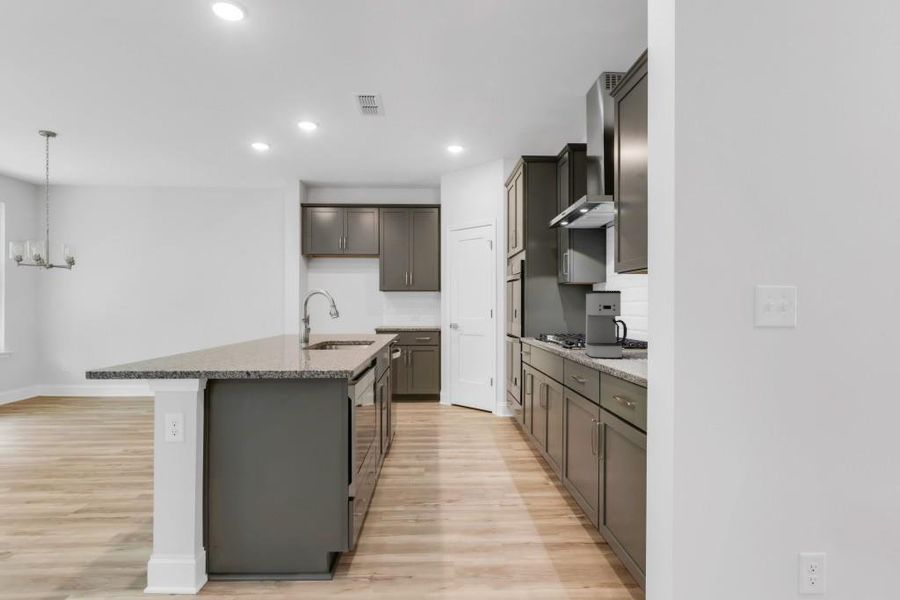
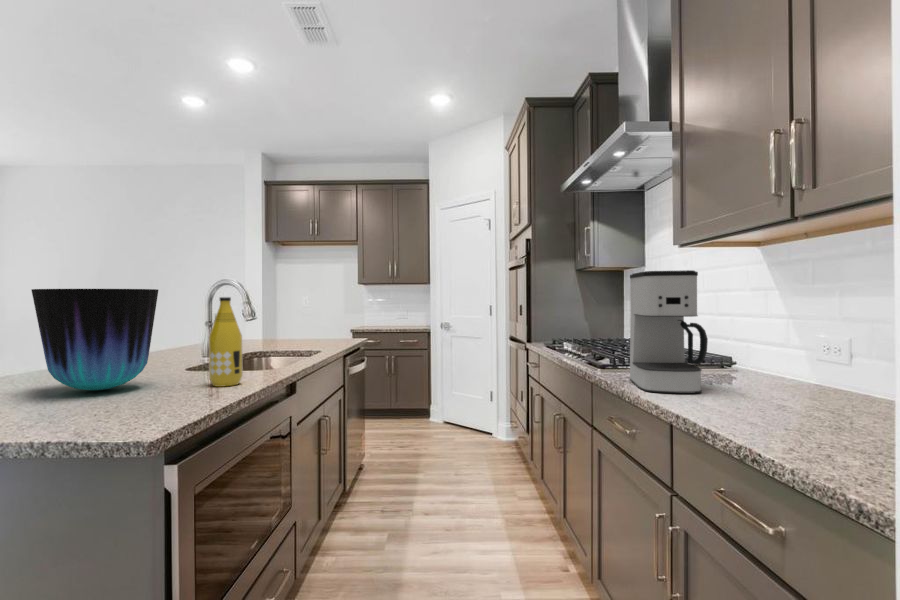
vase: none [251,298,313,355] -> present [32,289,158,391]
bottle: none [339,303,358,355] -> present [209,297,243,386]

